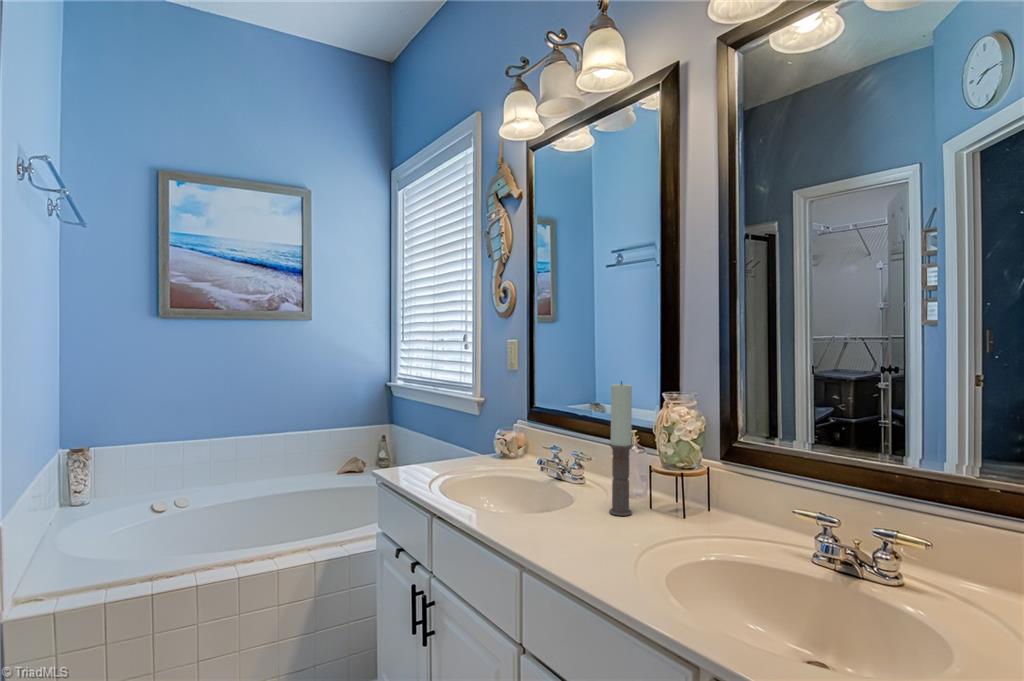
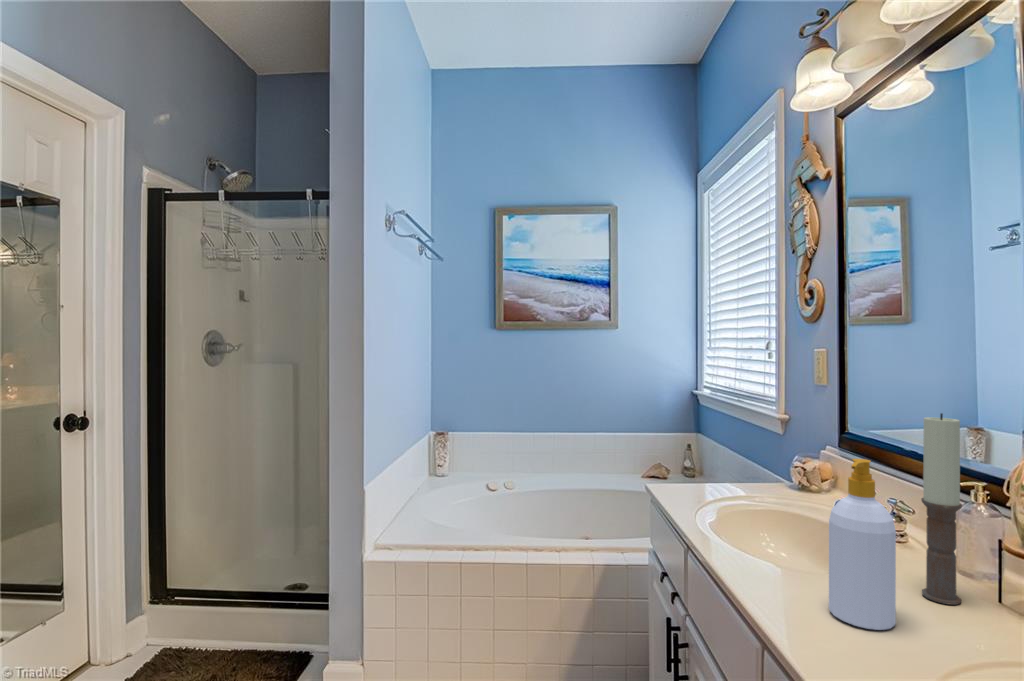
soap bottle: none [562,417,606,542] -> present [829,459,896,630]

